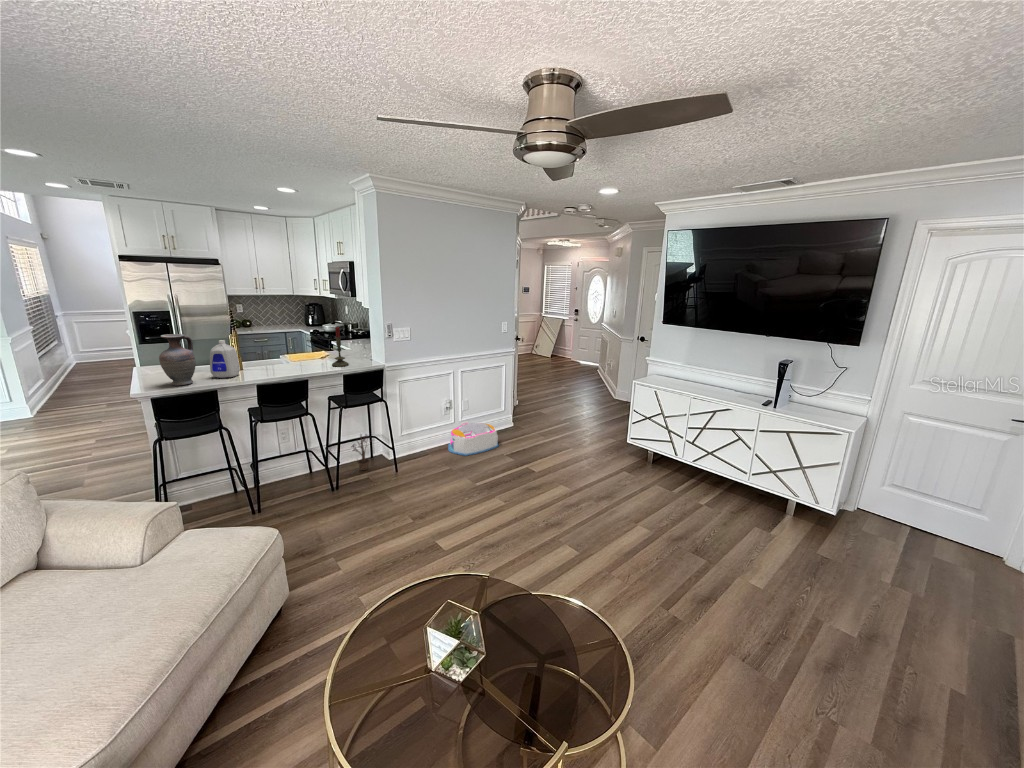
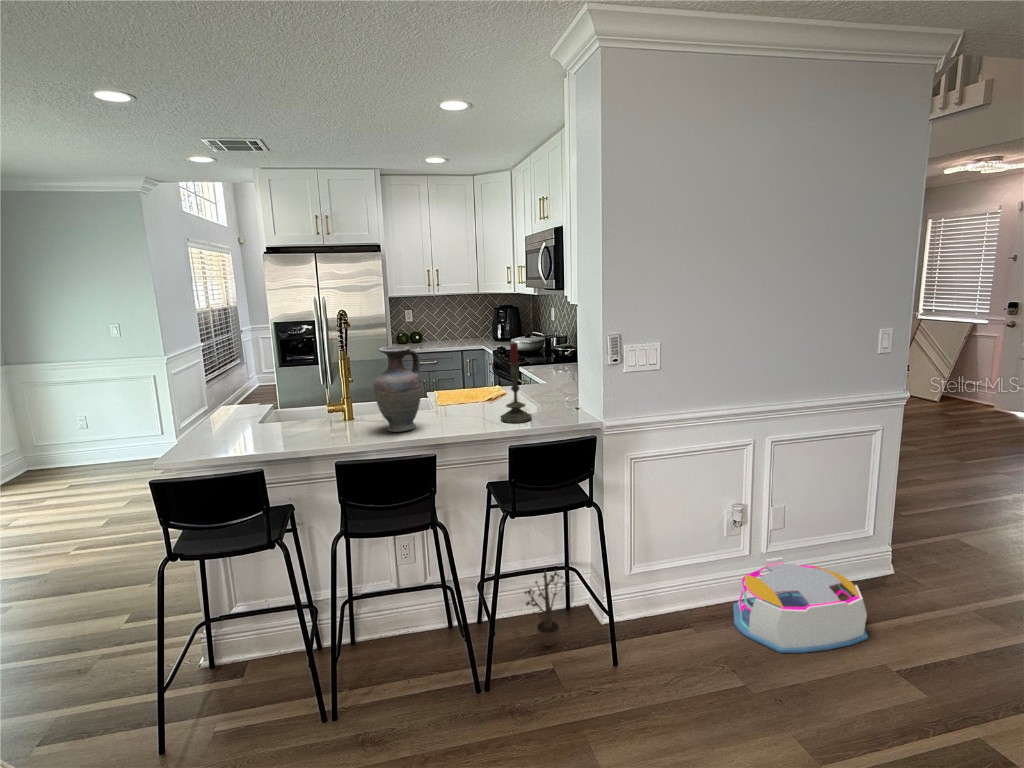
vase: present [159,334,196,386] -> present [374,346,421,432]
bottle: present [210,340,240,378] -> none [296,367,343,436]

